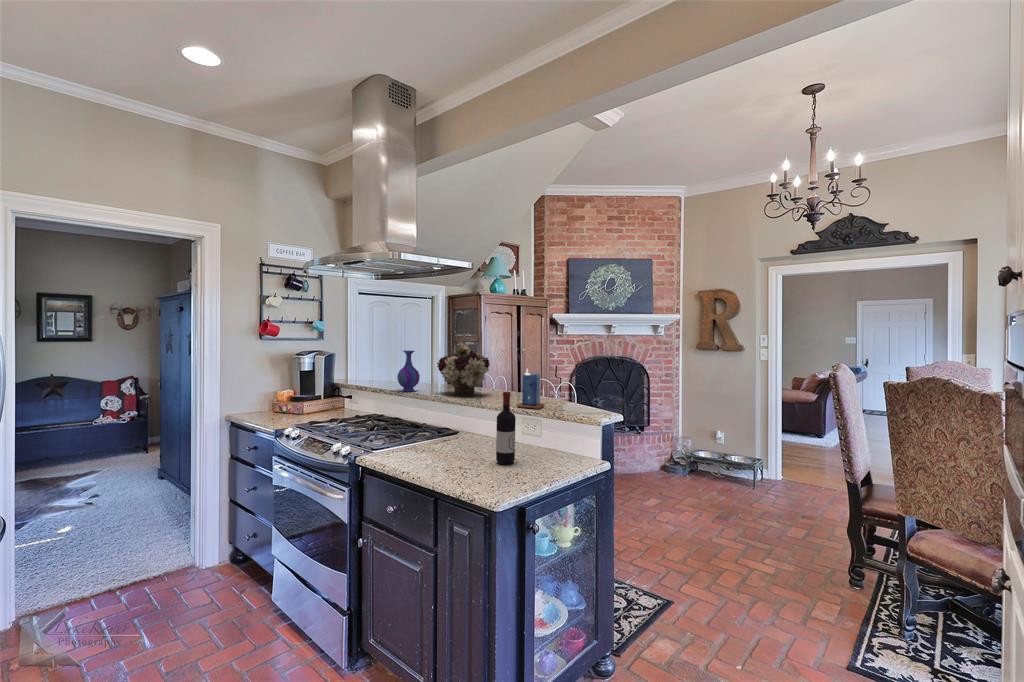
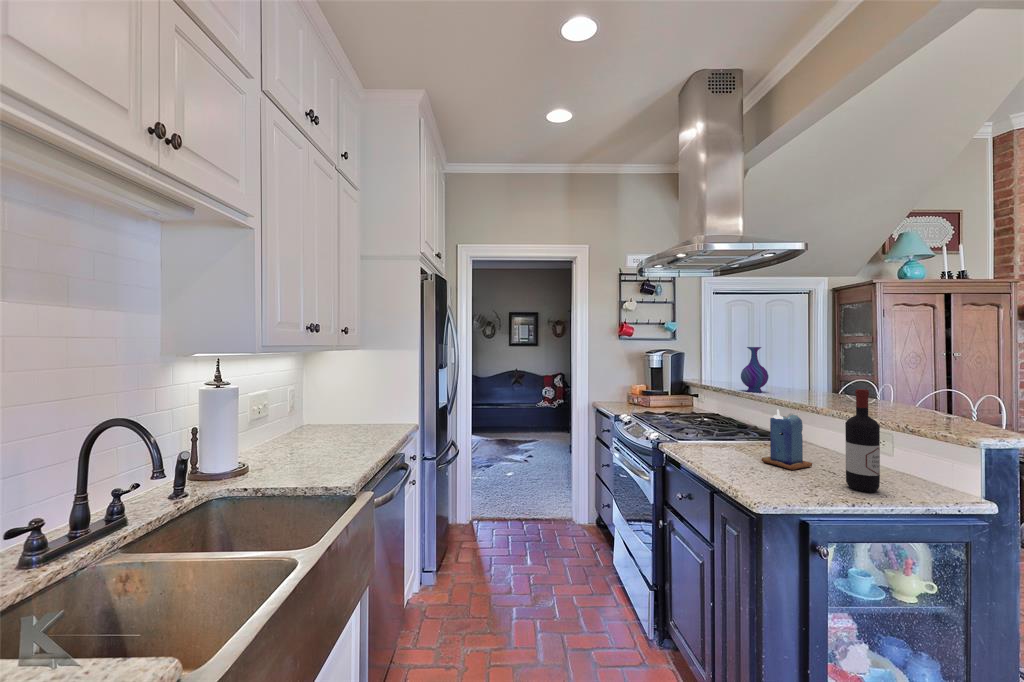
flower arrangement: present [437,344,490,396] -> none [787,337,867,402]
candle: present [517,369,545,409] -> present [761,409,812,470]

